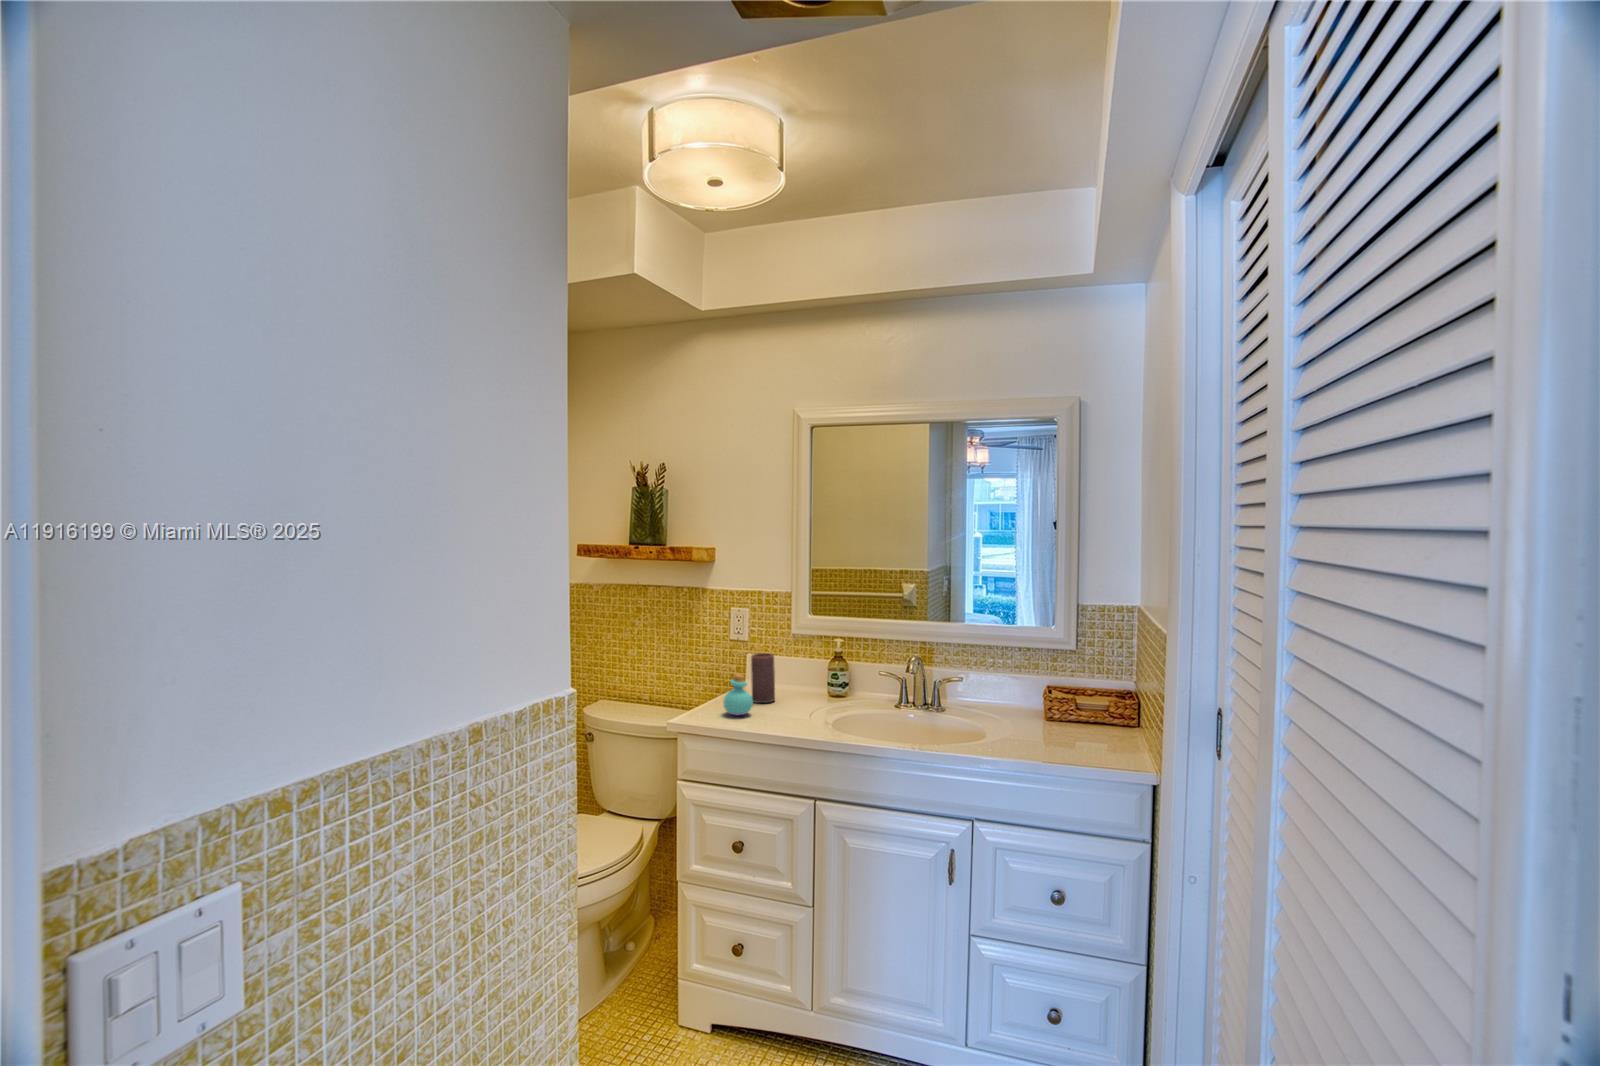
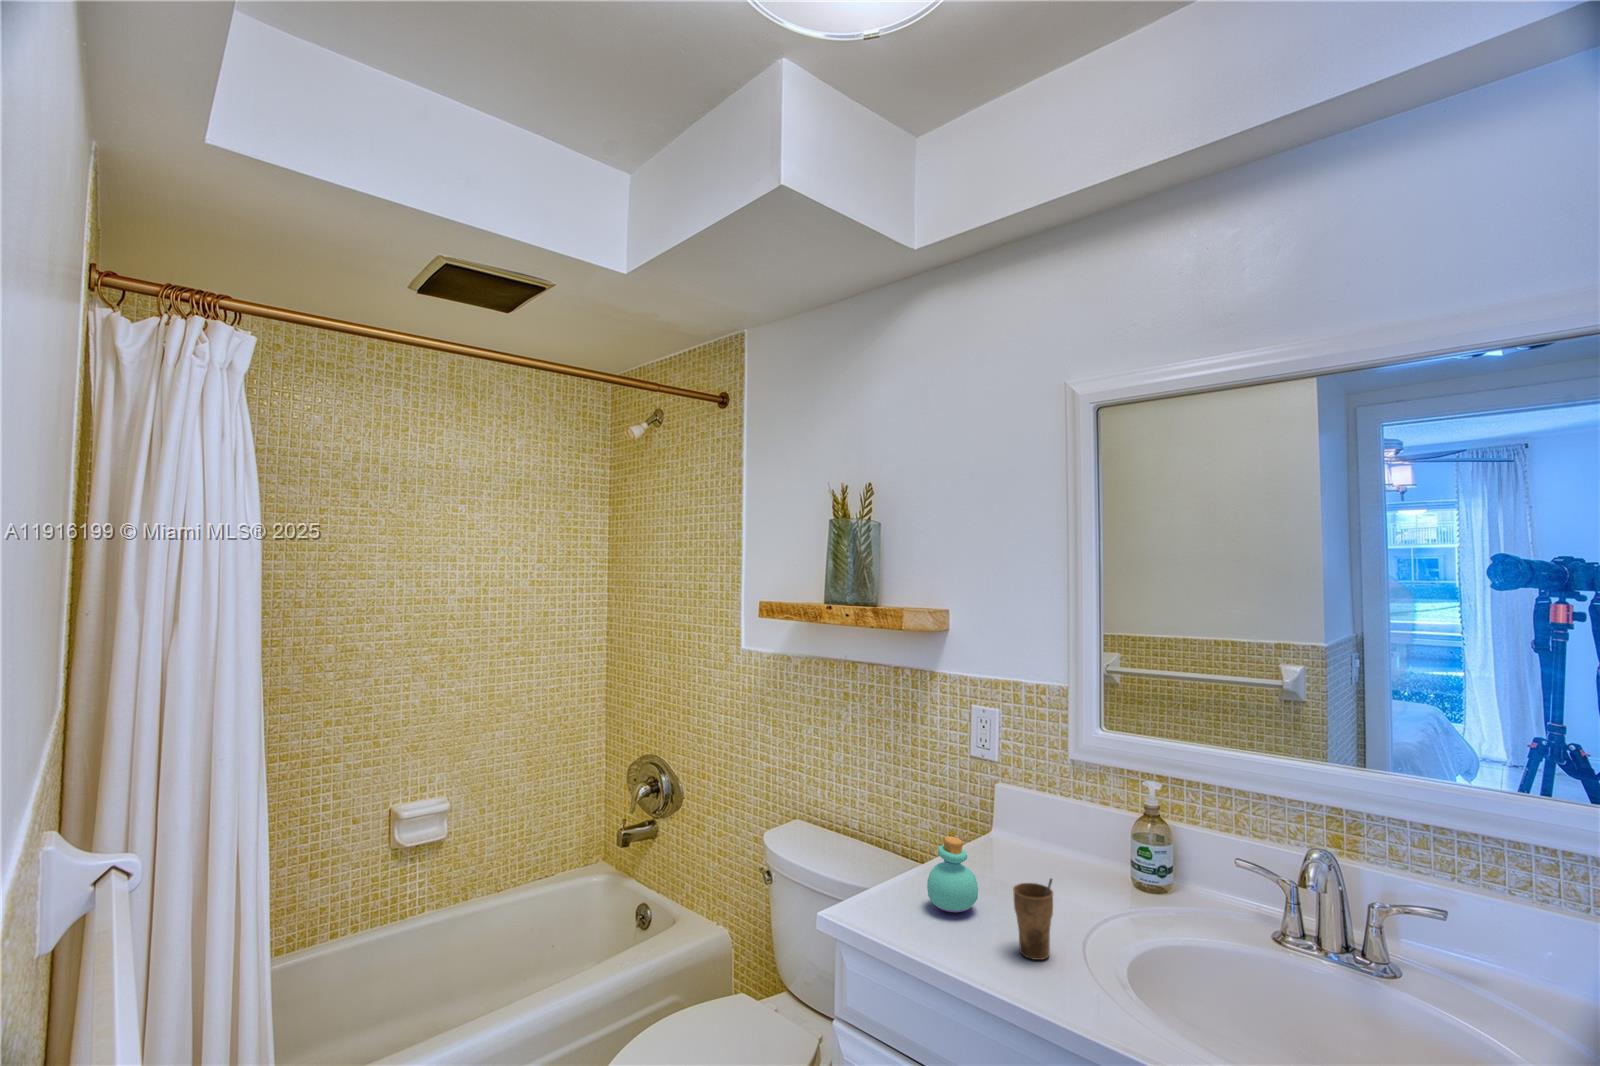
candle: present [751,653,775,703] -> none [989,793,1033,885]
cup: none [778,683,799,726] -> present [1013,879,1053,960]

